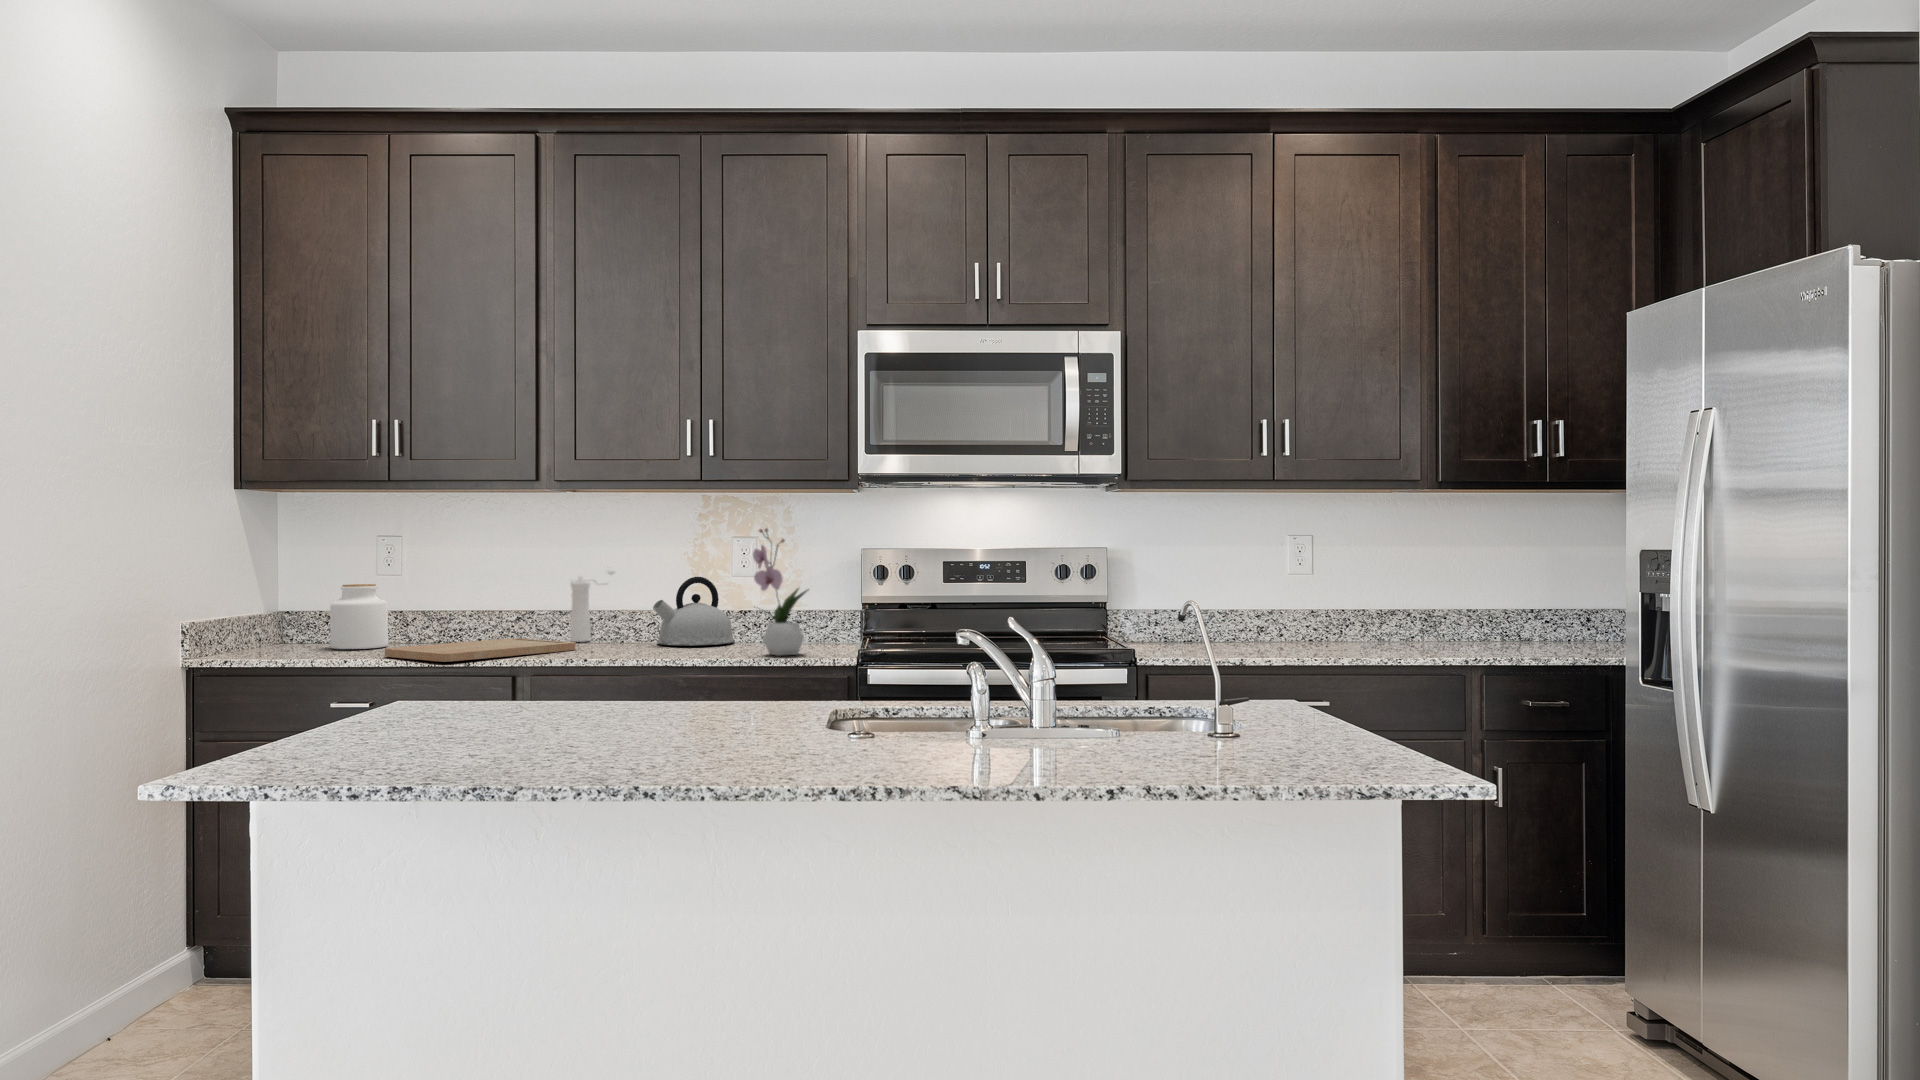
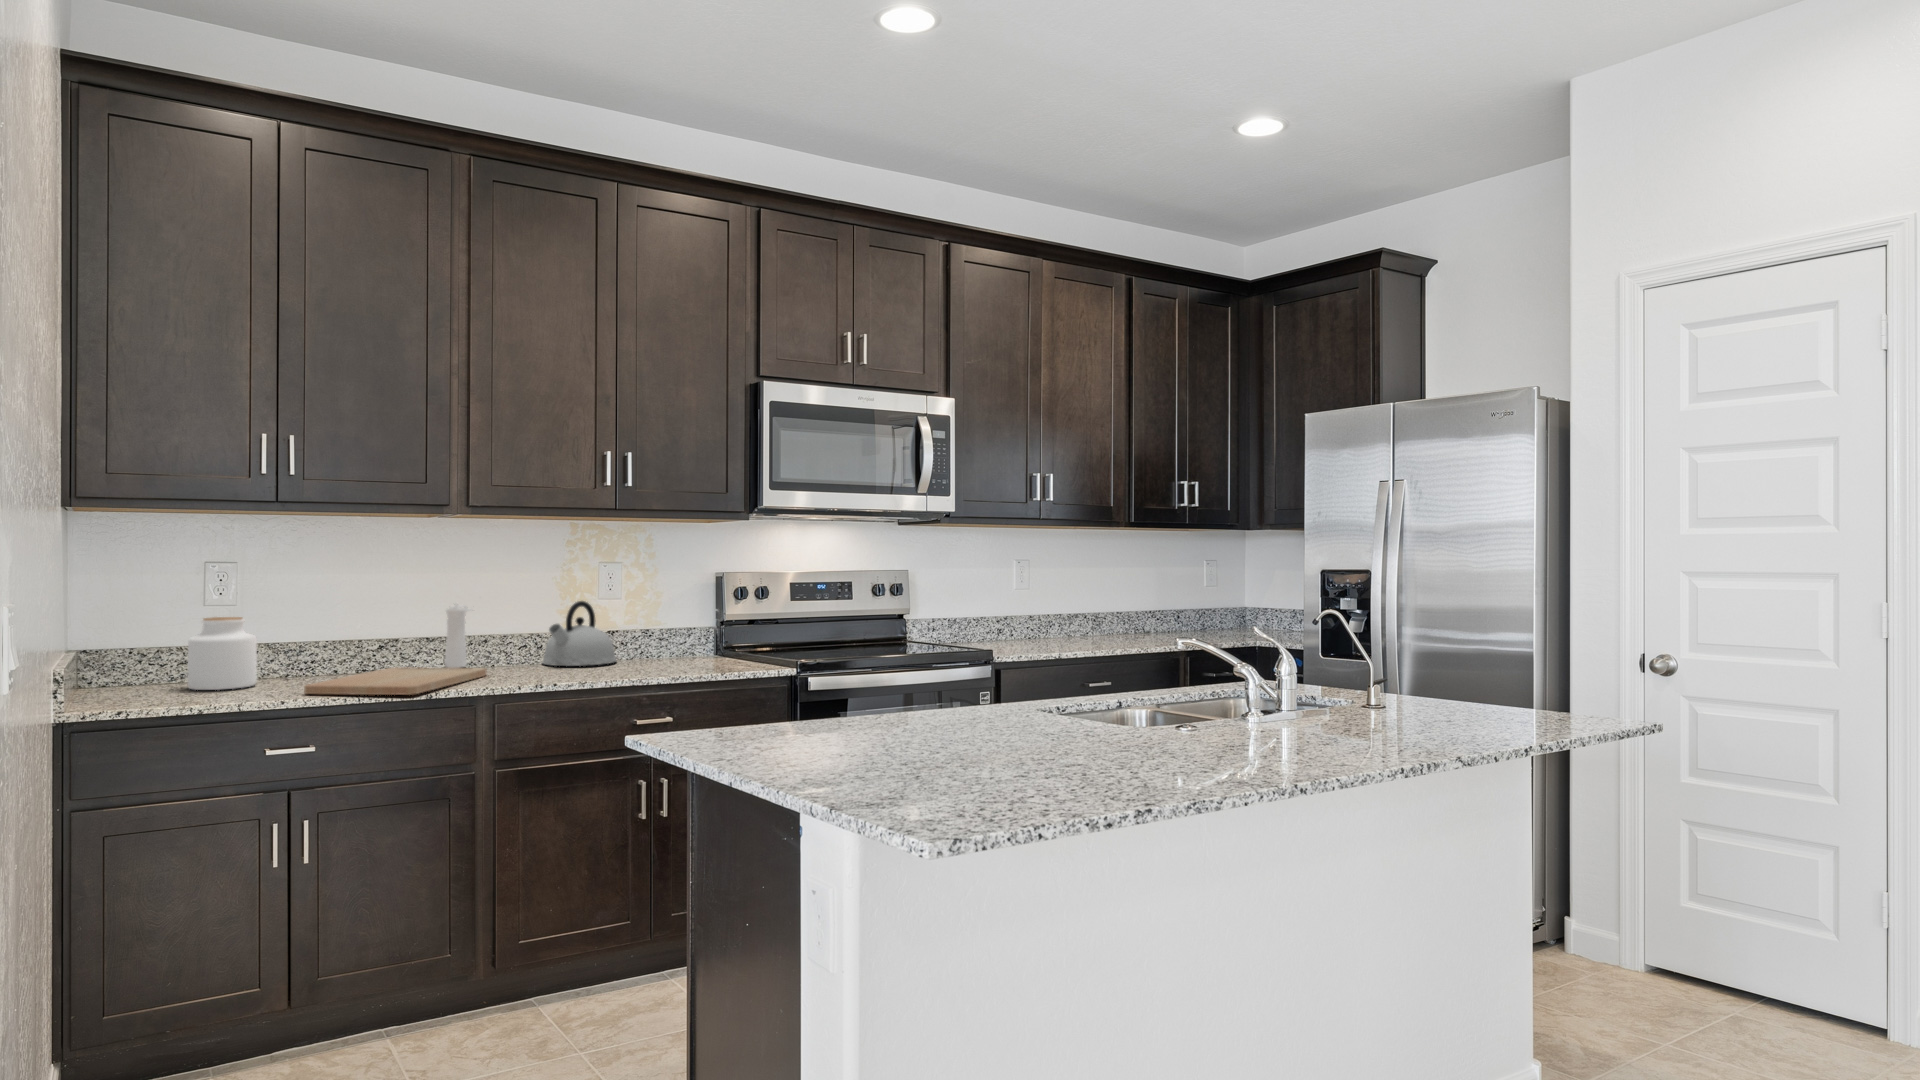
flower arrangement: present [753,528,809,656] -> none [676,557,727,670]

